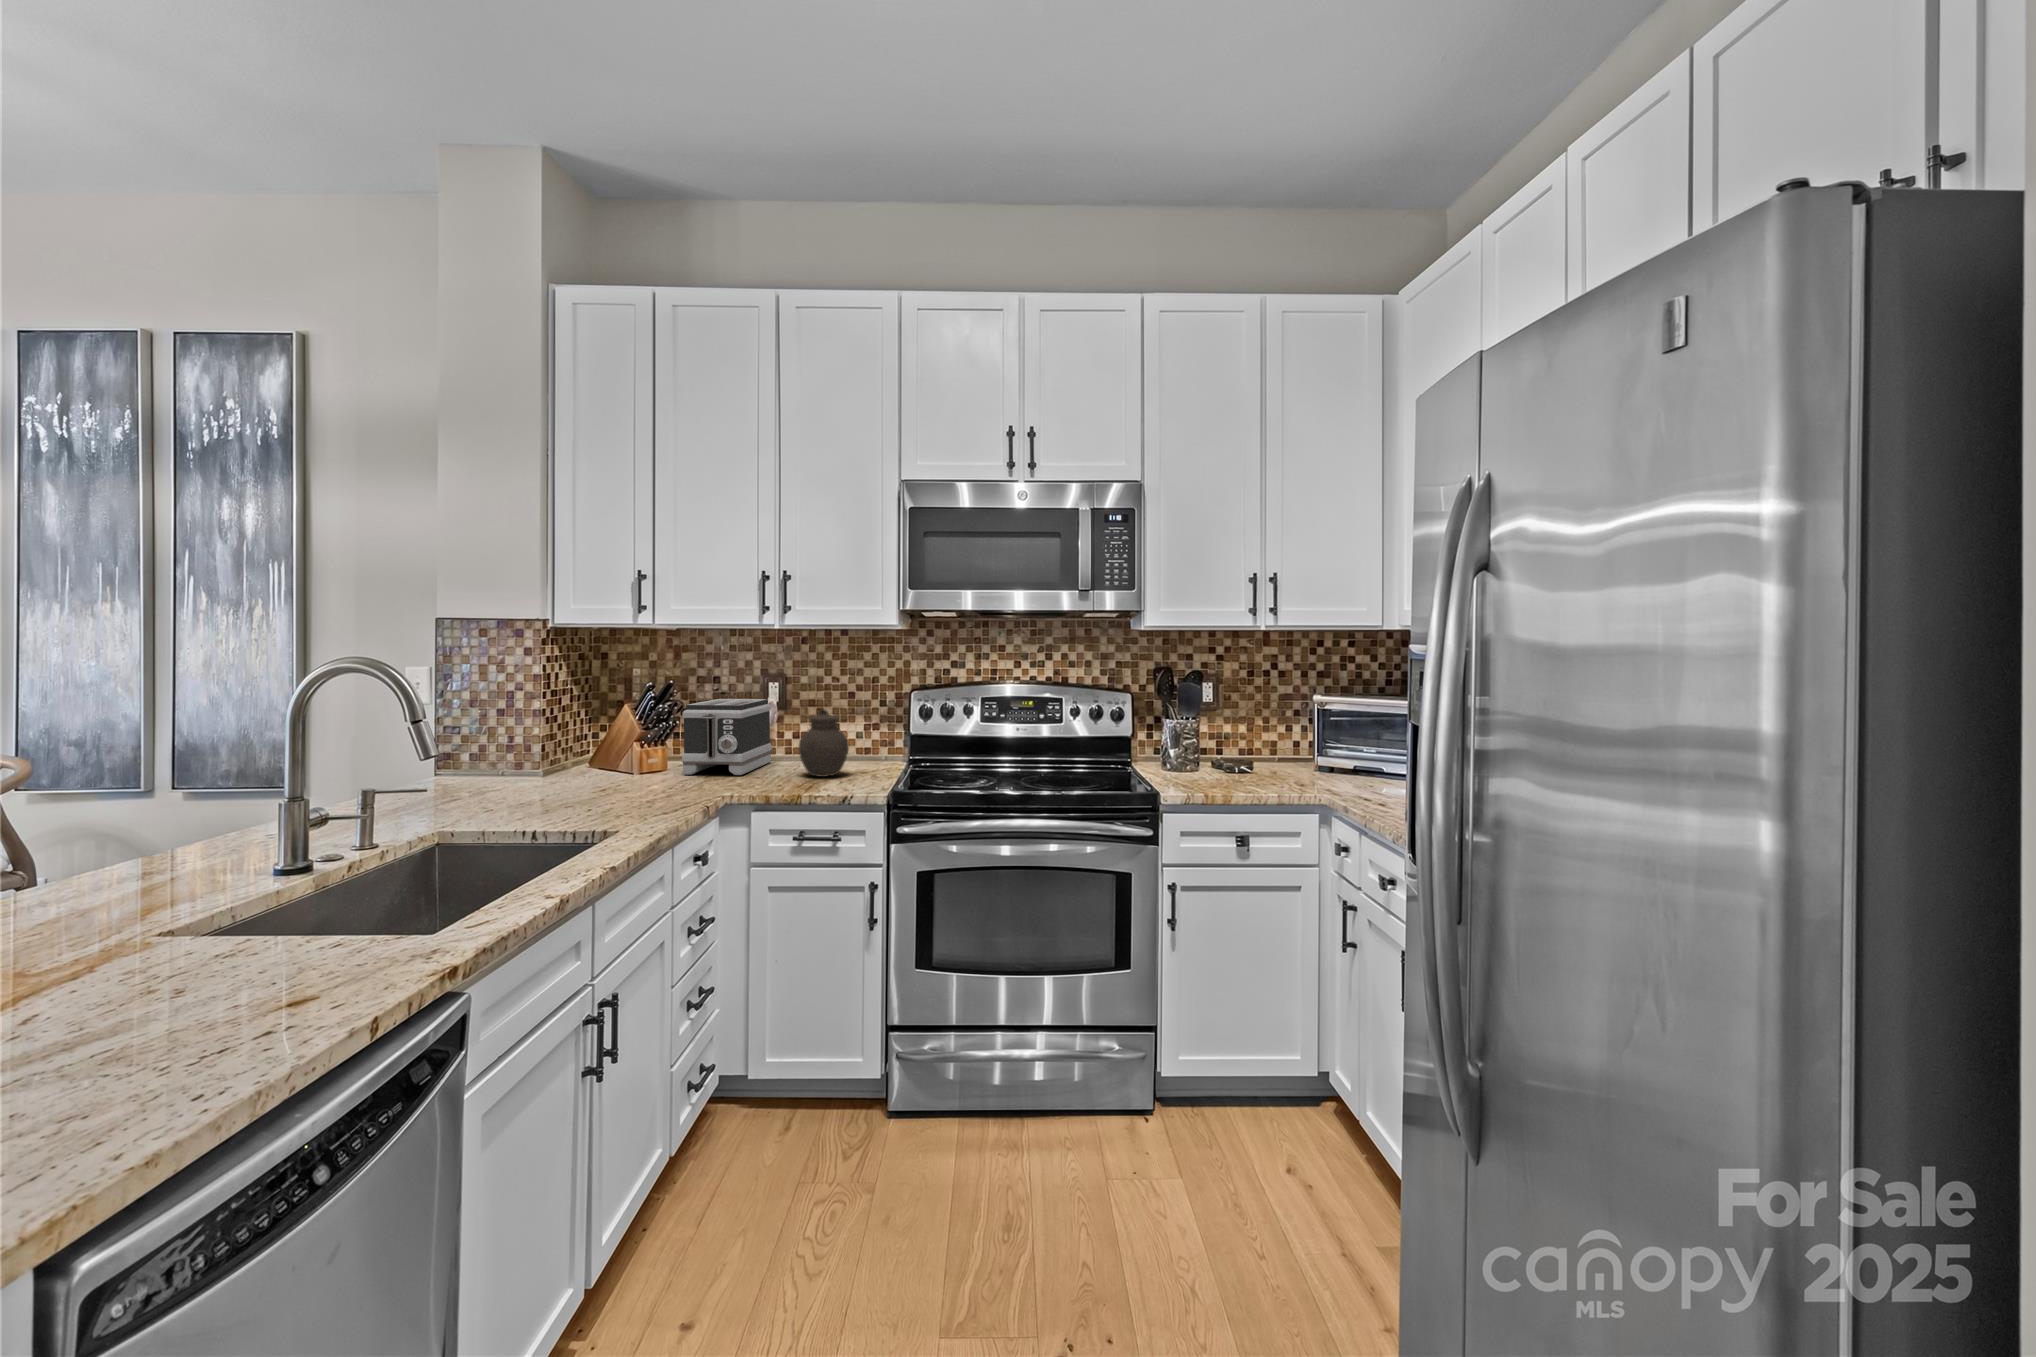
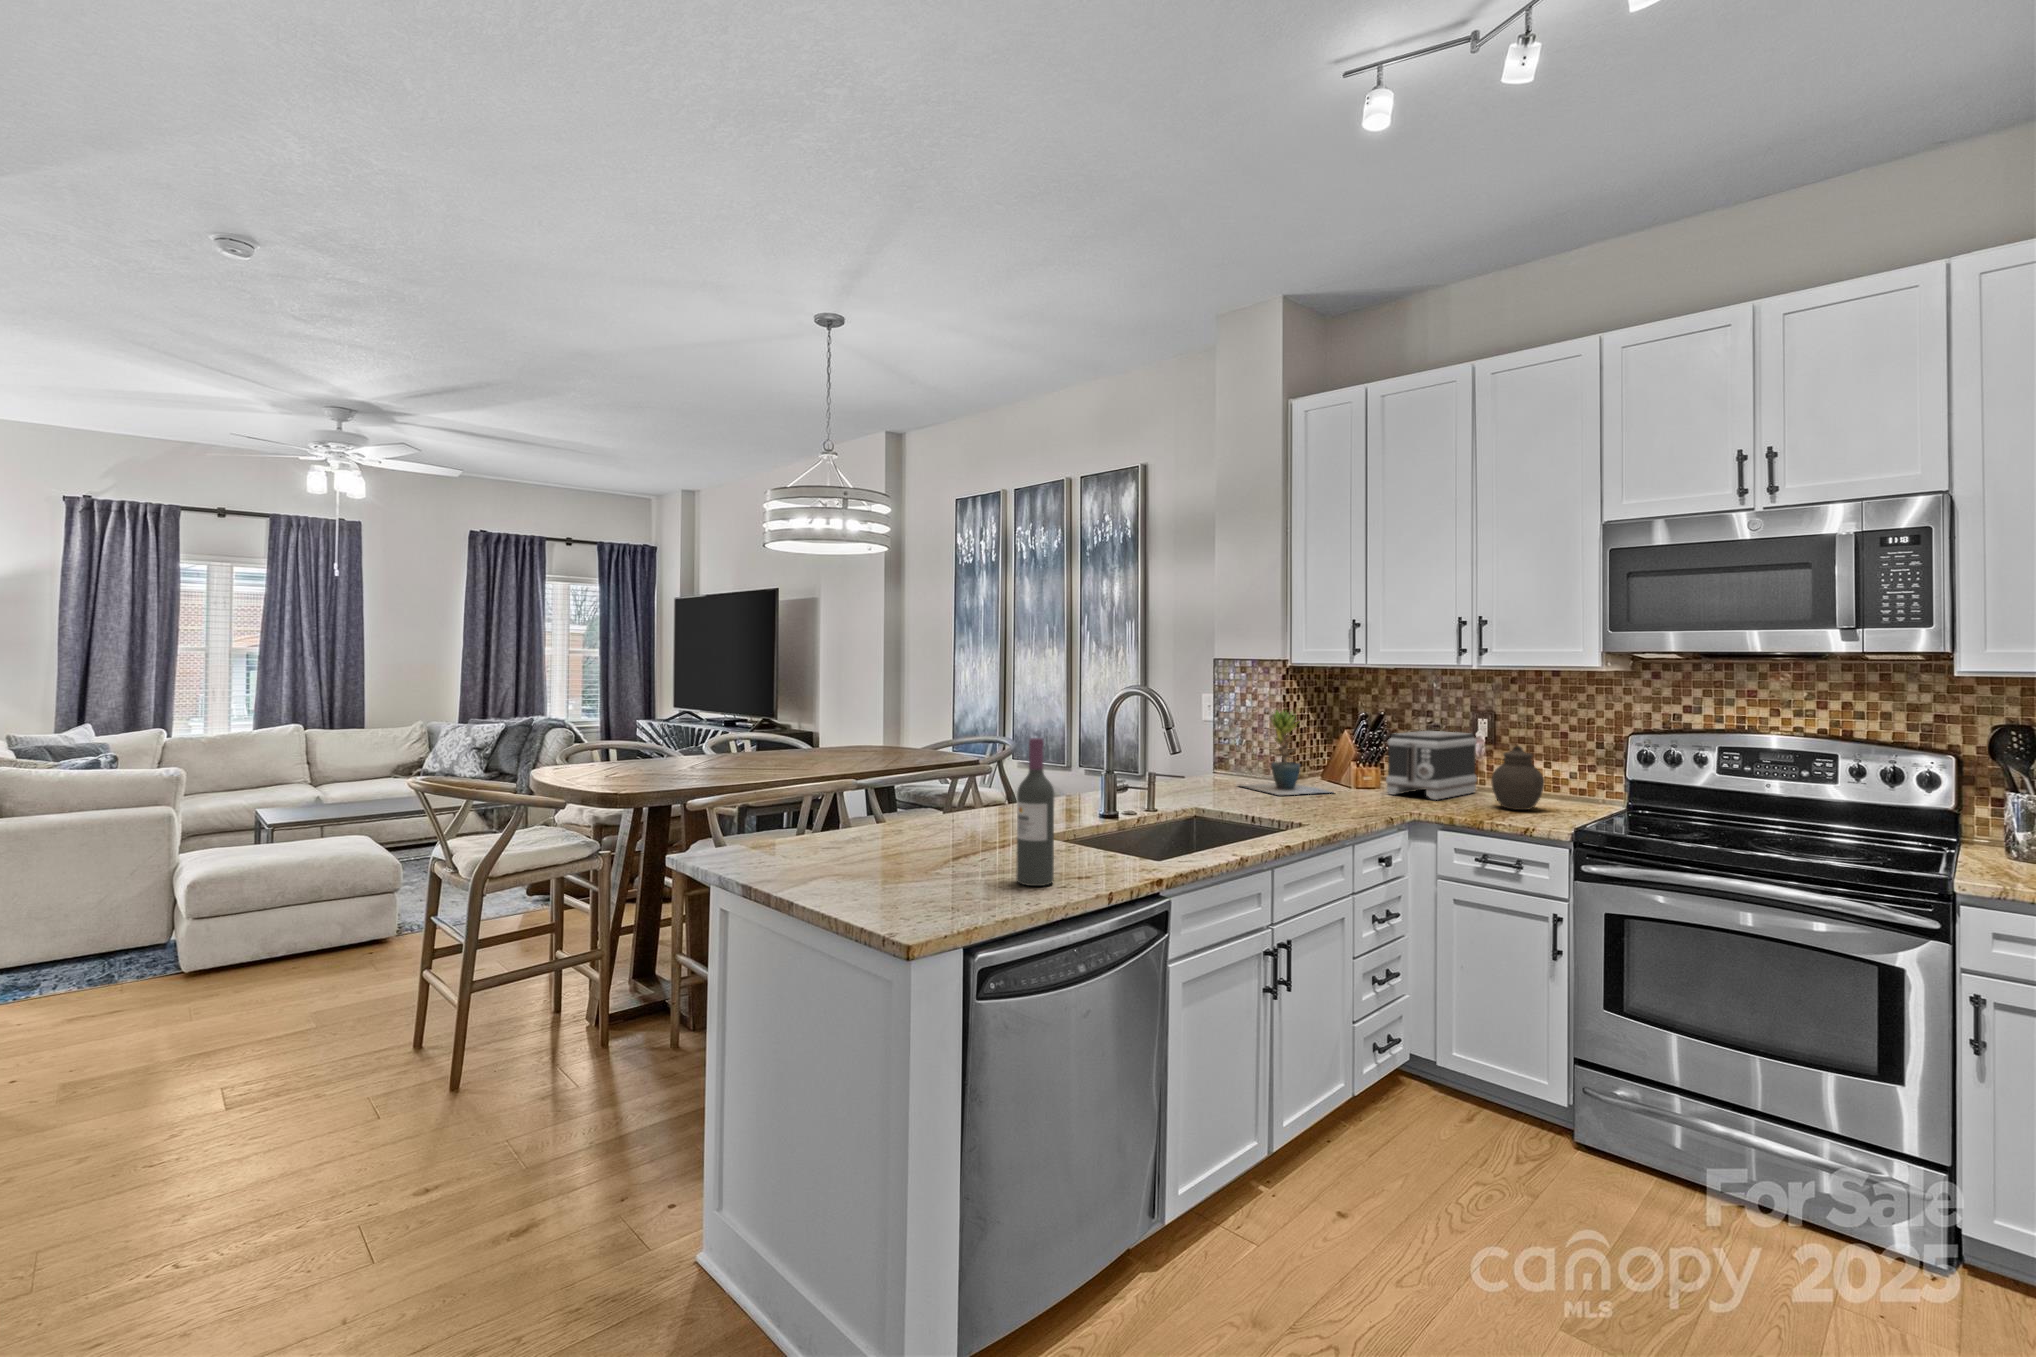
potted plant: none [484,680,624,793] -> present [1242,710,1333,795]
wine bottle: none [97,754,209,1070] -> present [1016,738,1054,886]

